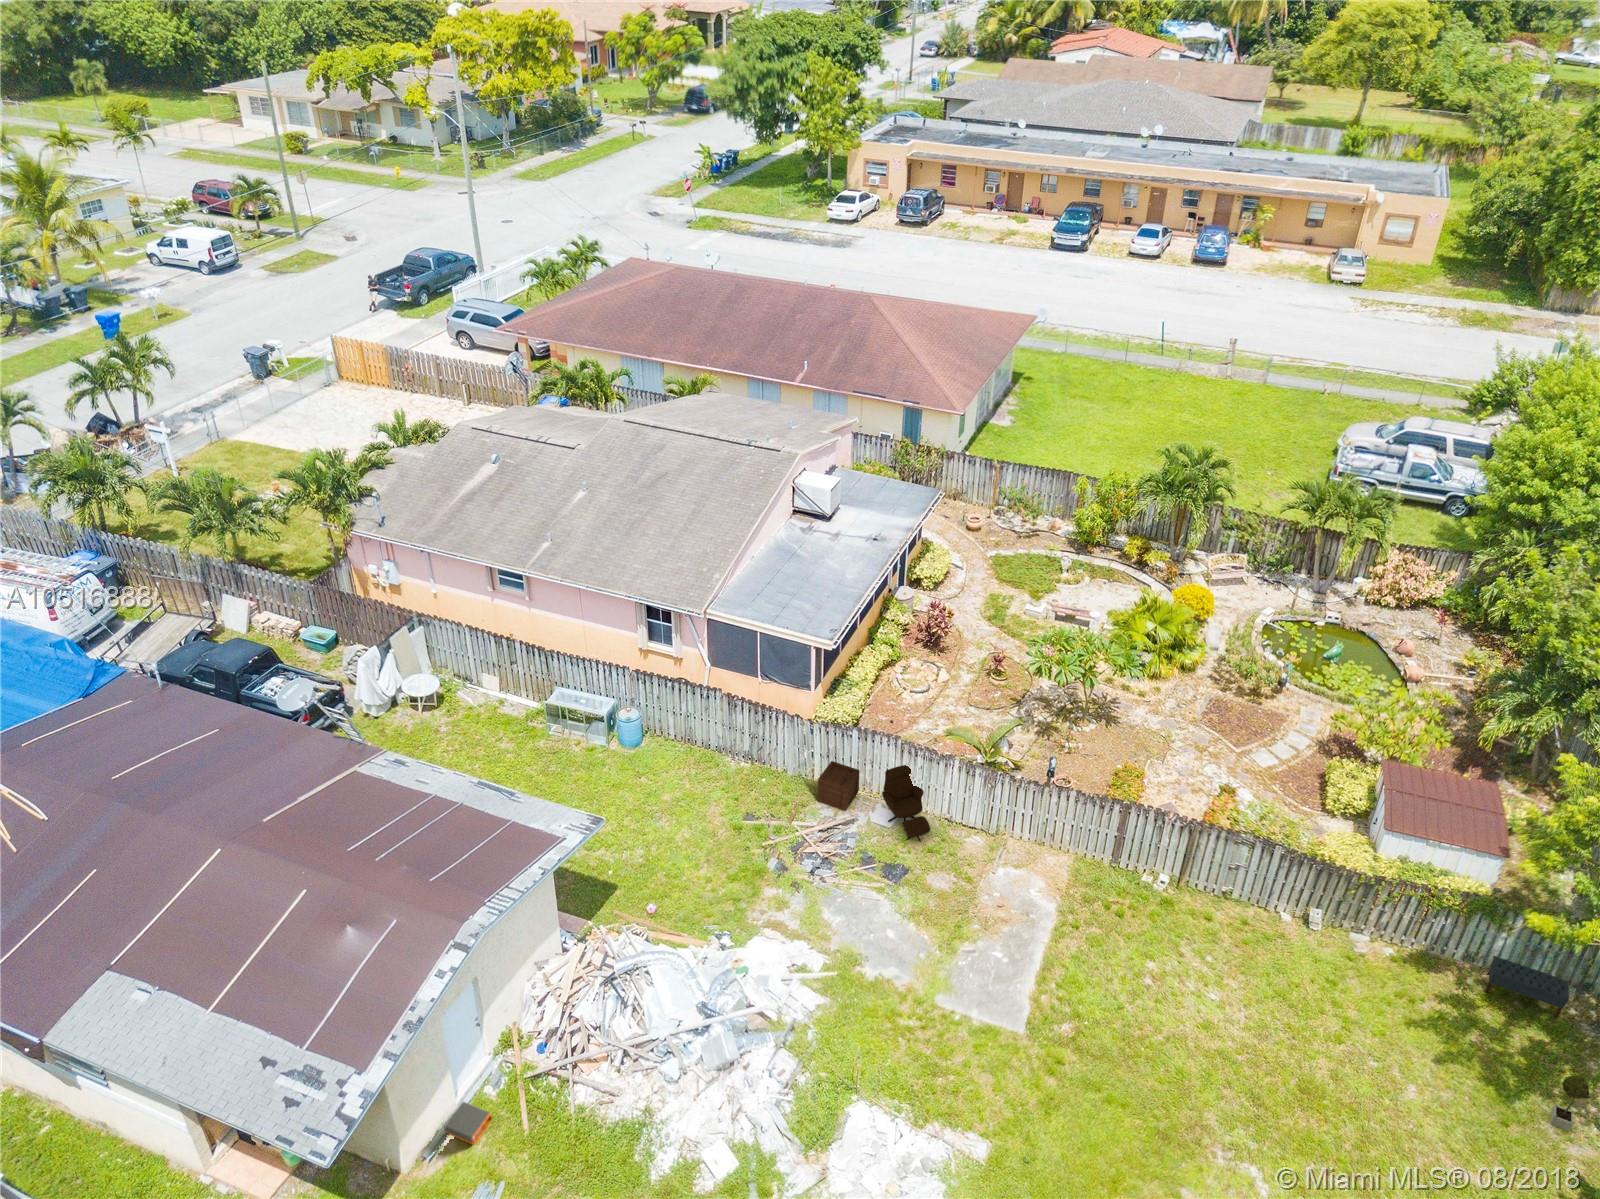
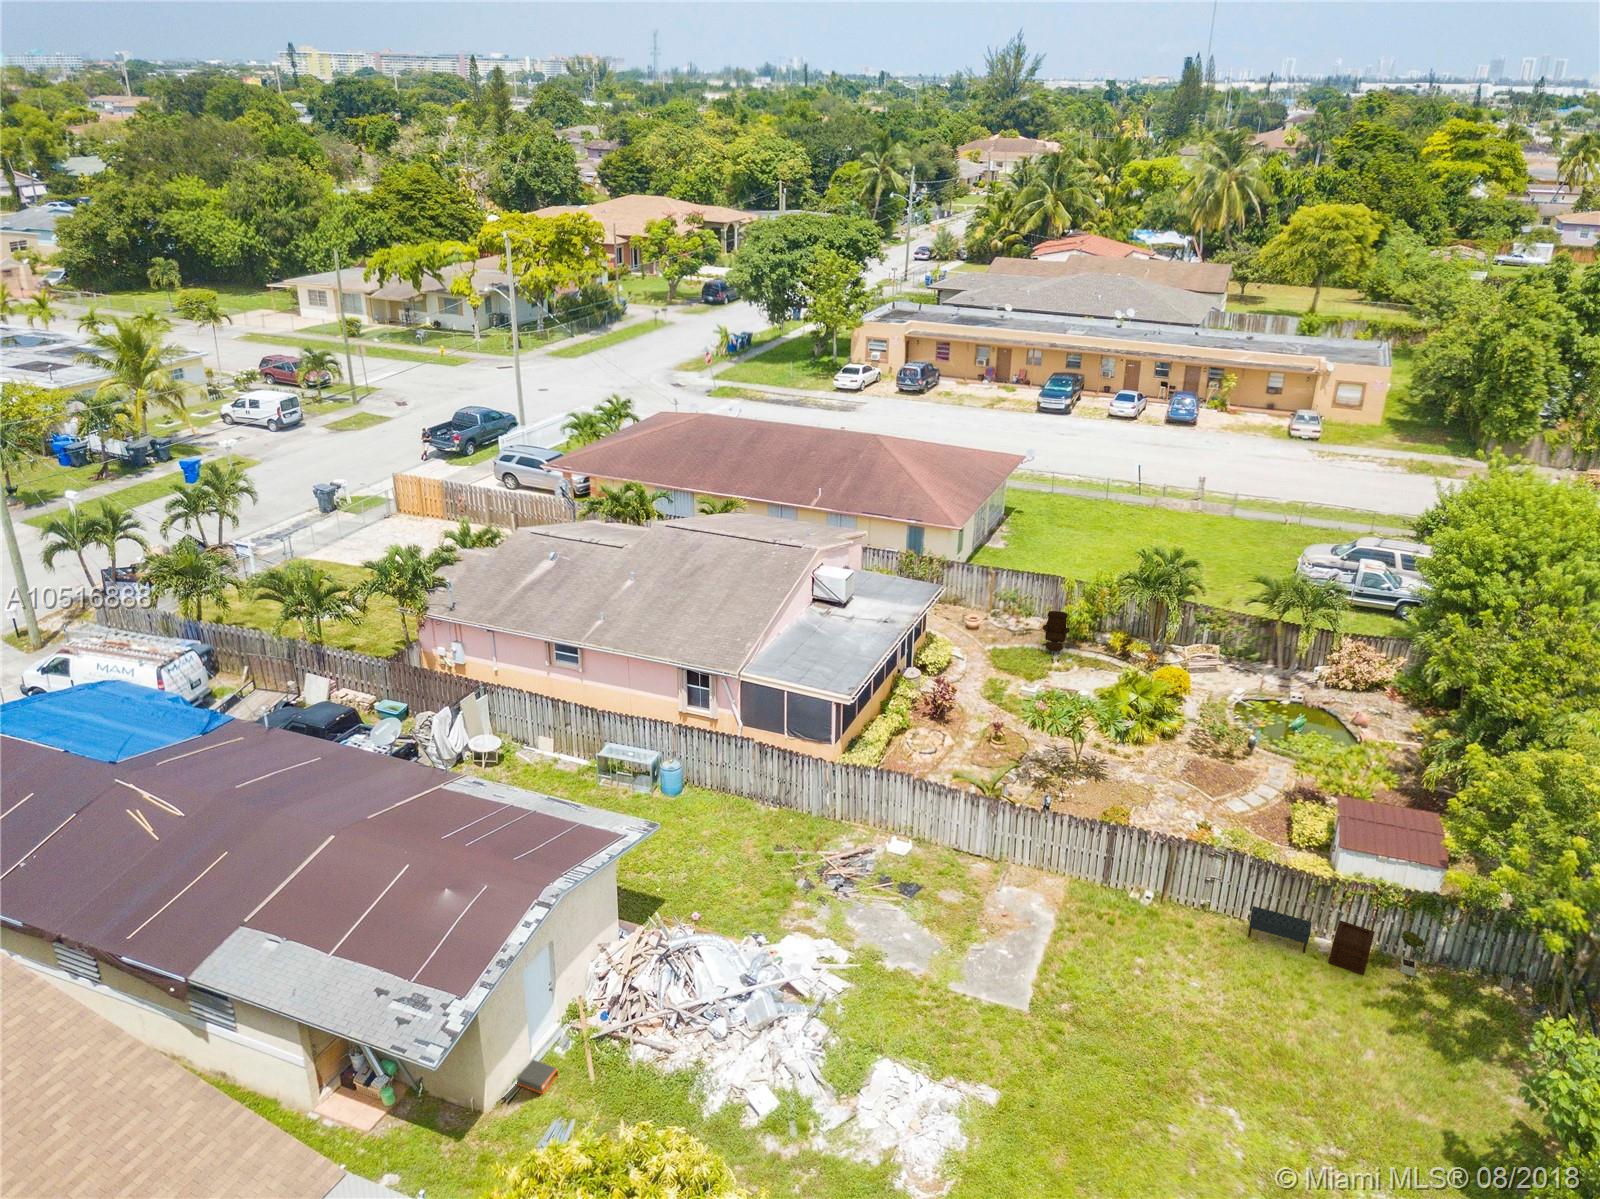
wooden crate: present [818,761,860,811] -> present [1328,920,1375,975]
lounge chair: present [882,765,930,842] -> present [1043,611,1070,655]
bench: present [1485,956,1569,1018] -> present [1248,906,1311,953]
potted tree: present [1551,1075,1590,1132] -> present [1400,931,1424,976]

